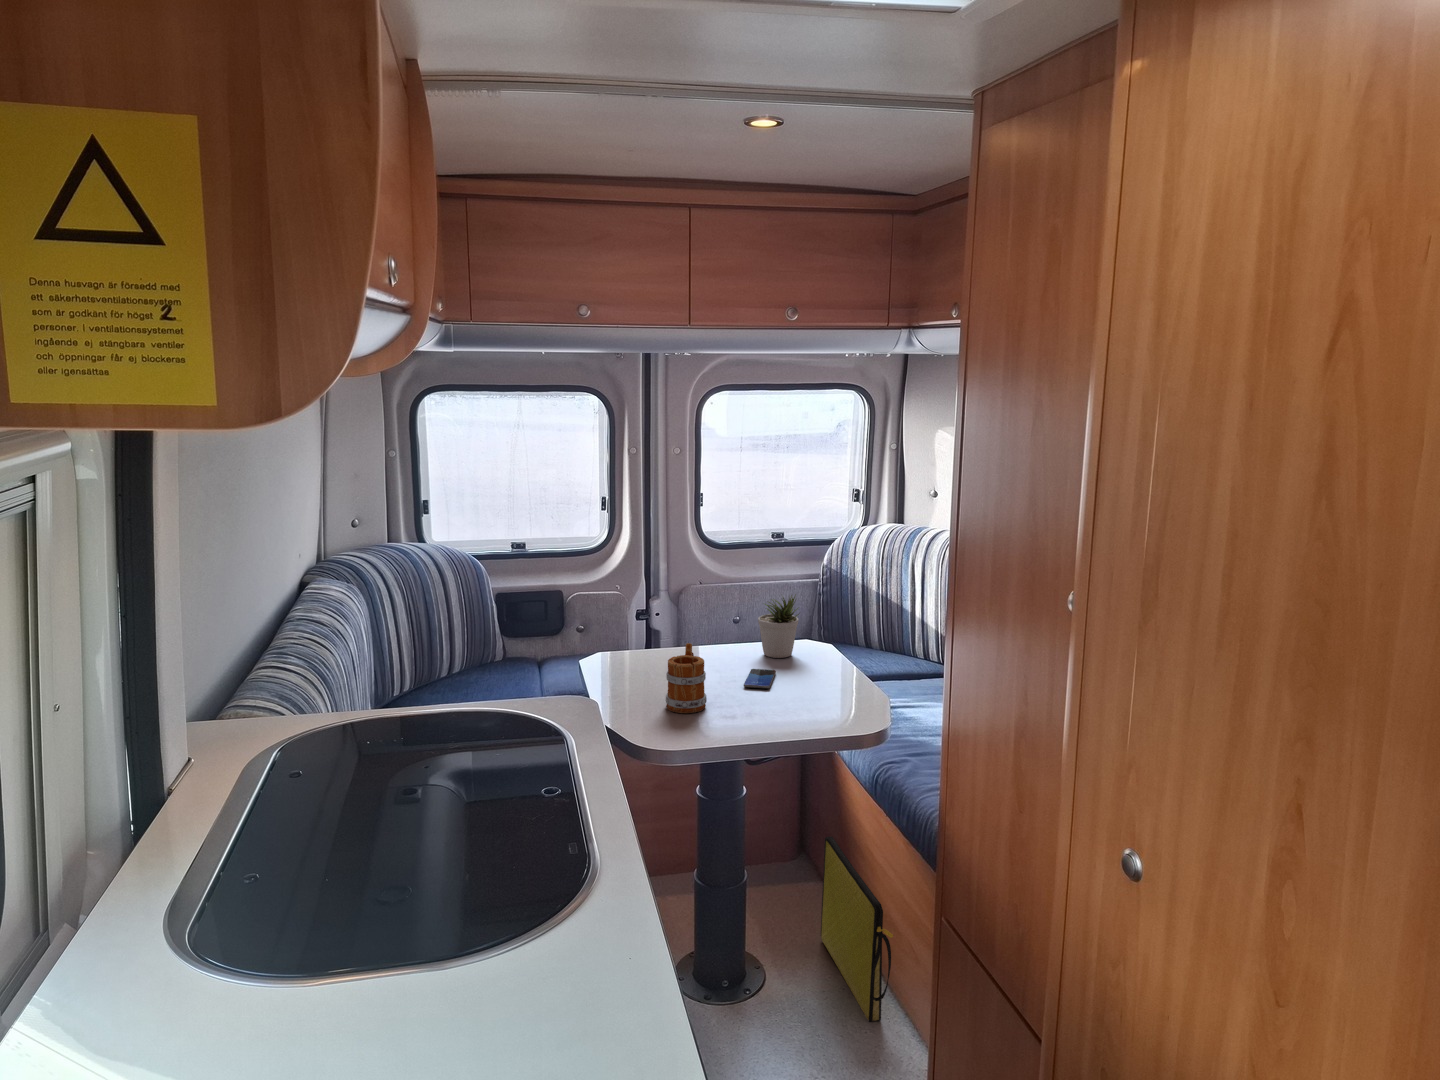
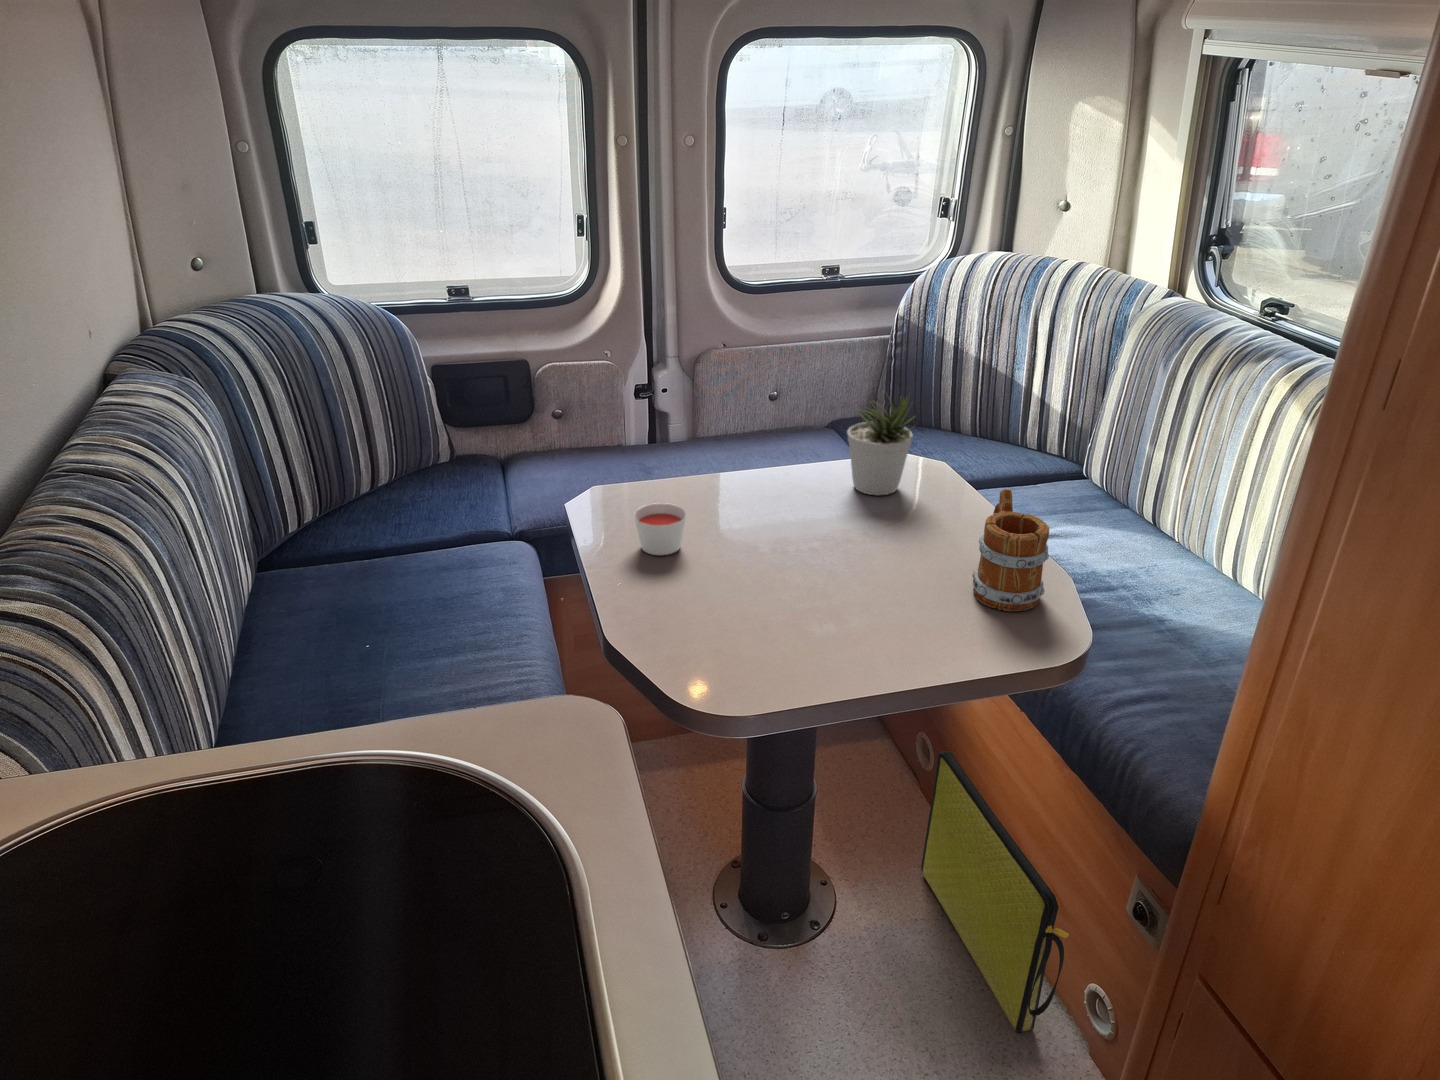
mug: present [666,643,707,713] -> present [972,489,1049,611]
candle: none [620,652,652,681] -> present [634,503,686,555]
smartphone: present [744,669,776,689] -> none [843,524,887,570]

